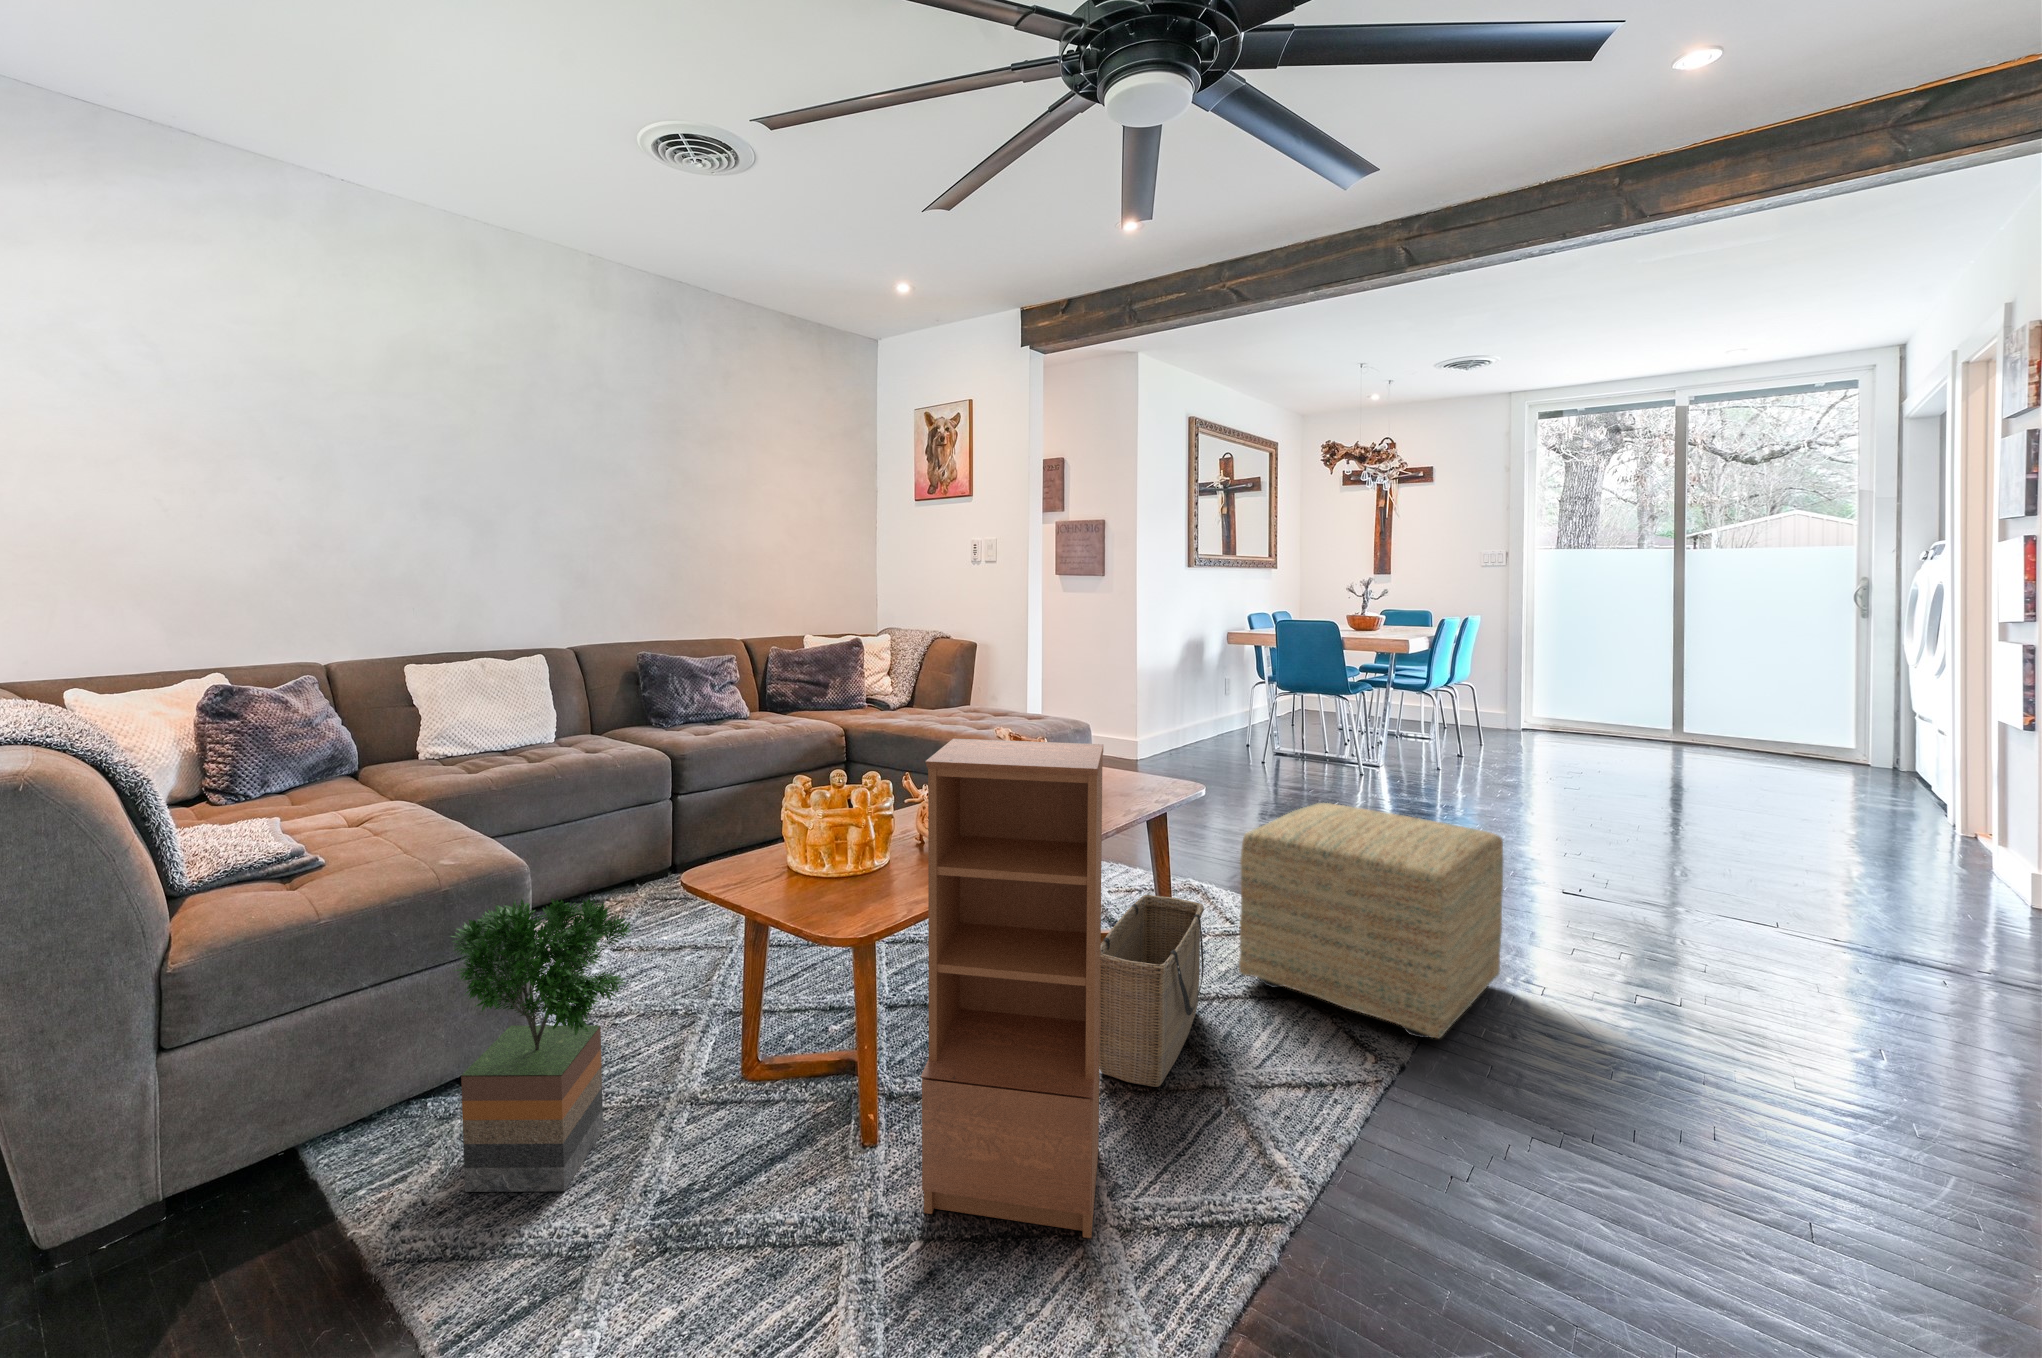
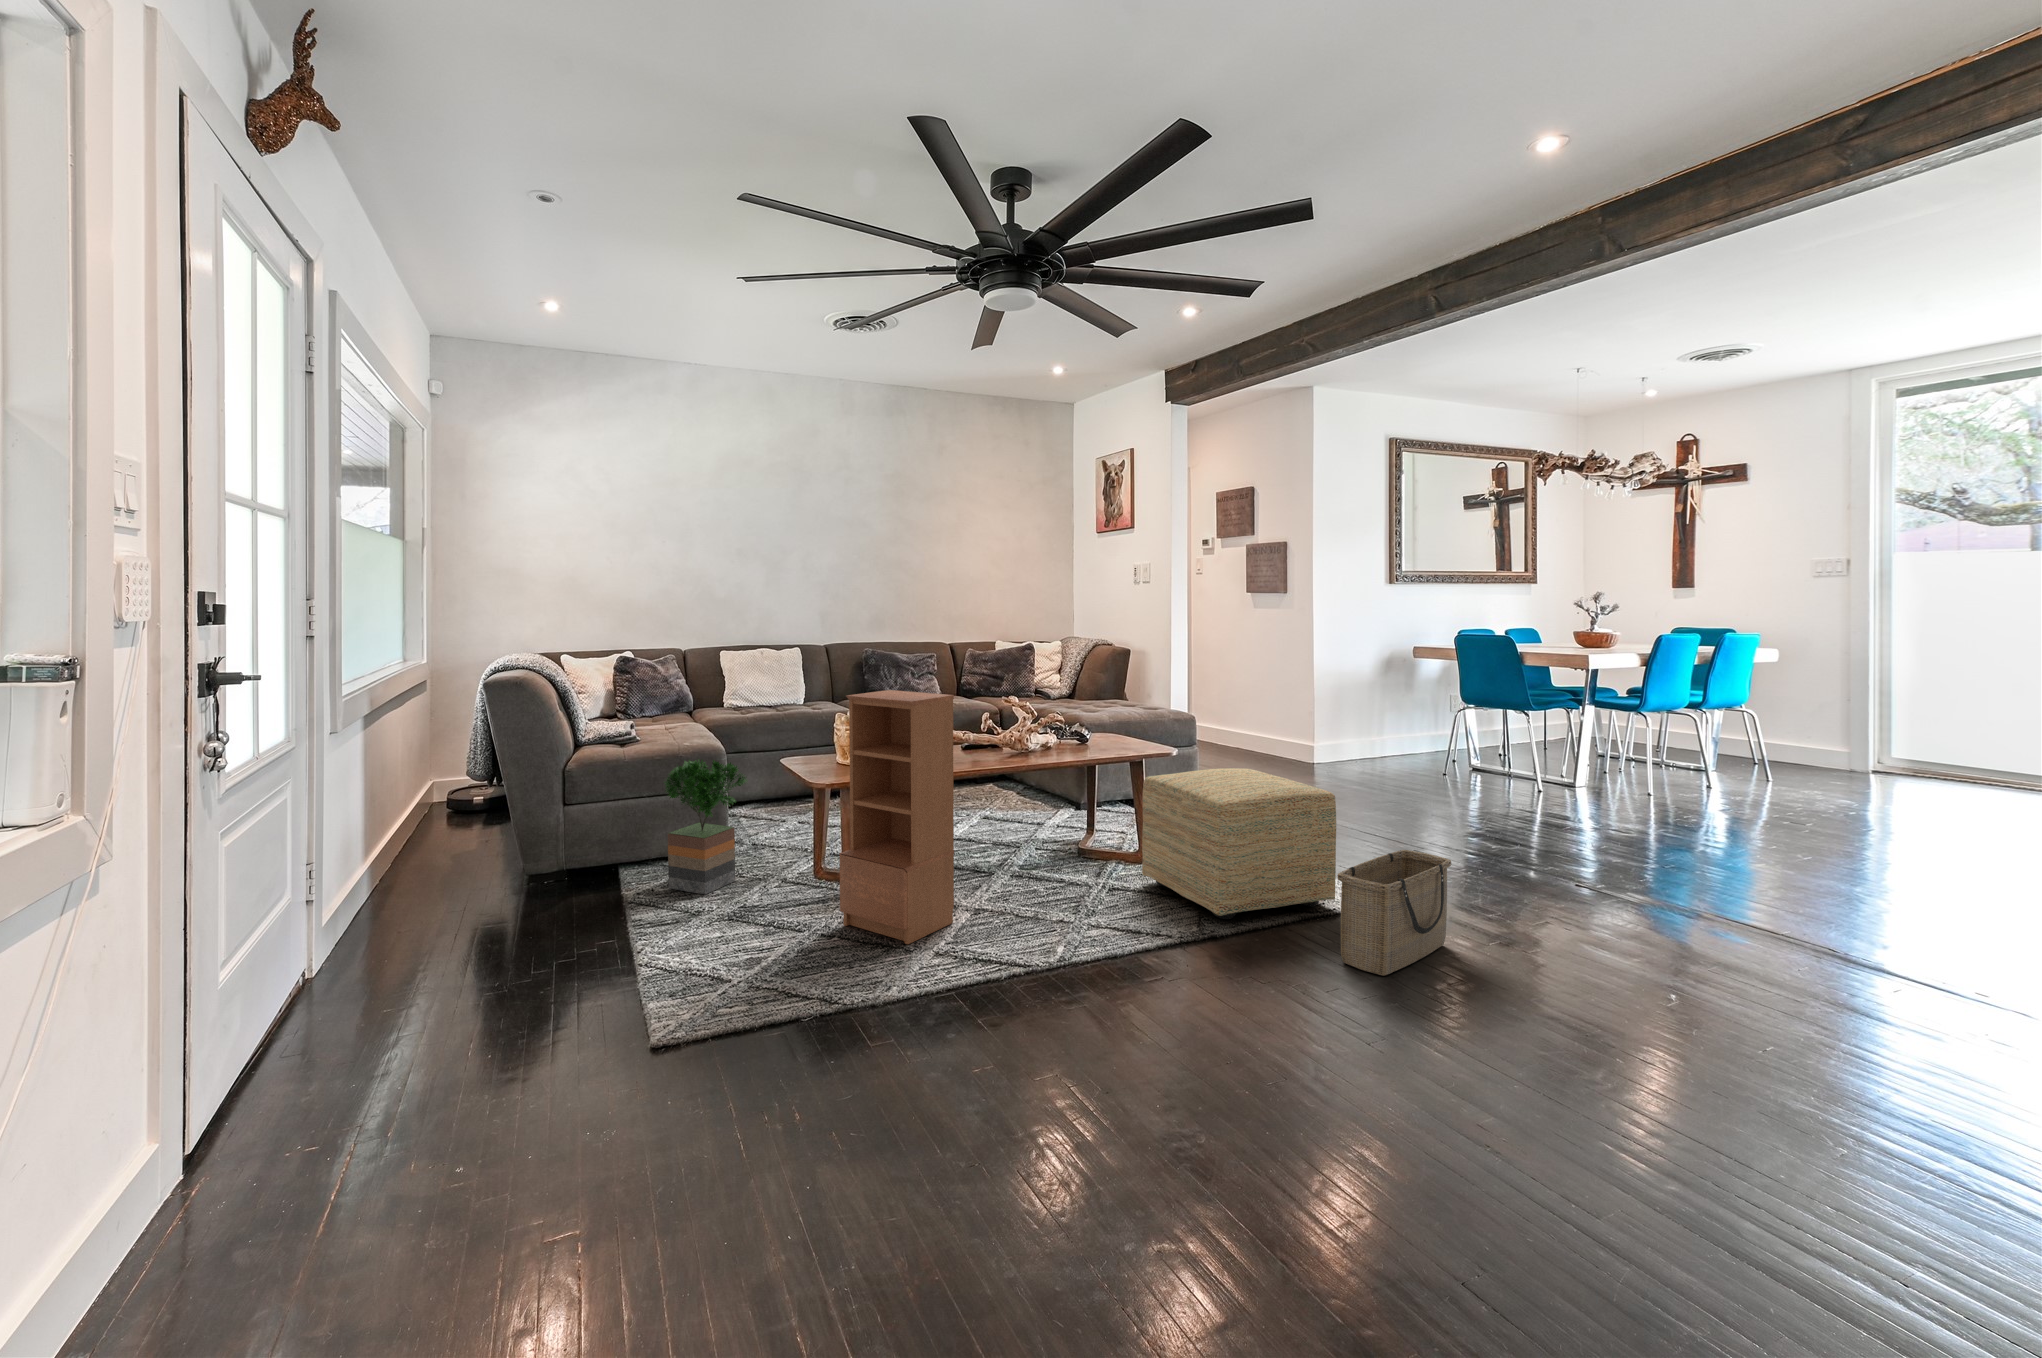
basket: present [1099,895,1204,1087] -> present [1338,850,1451,976]

